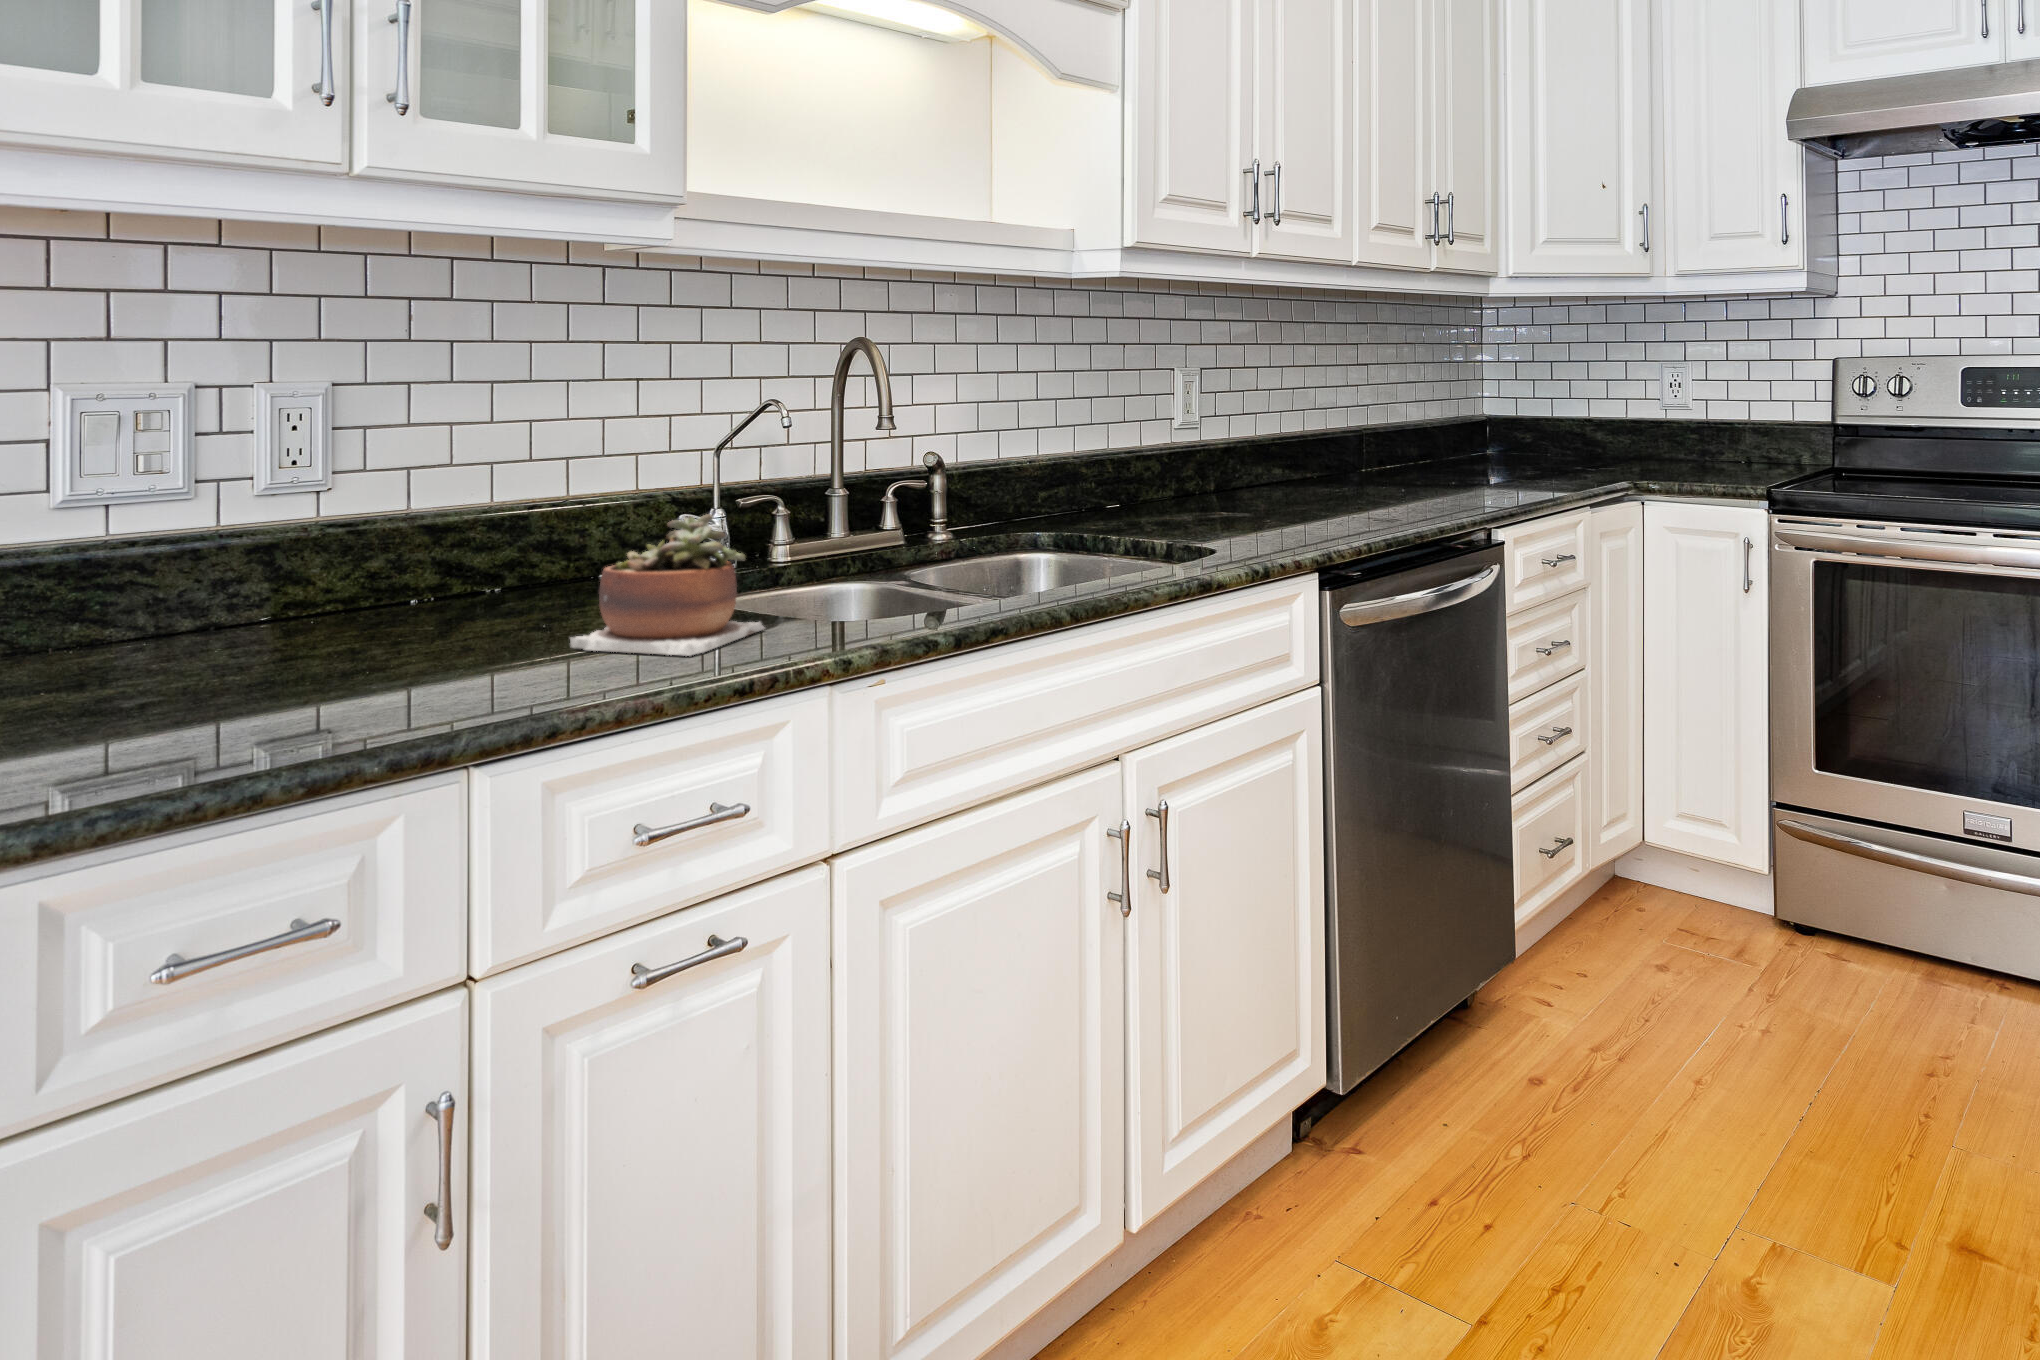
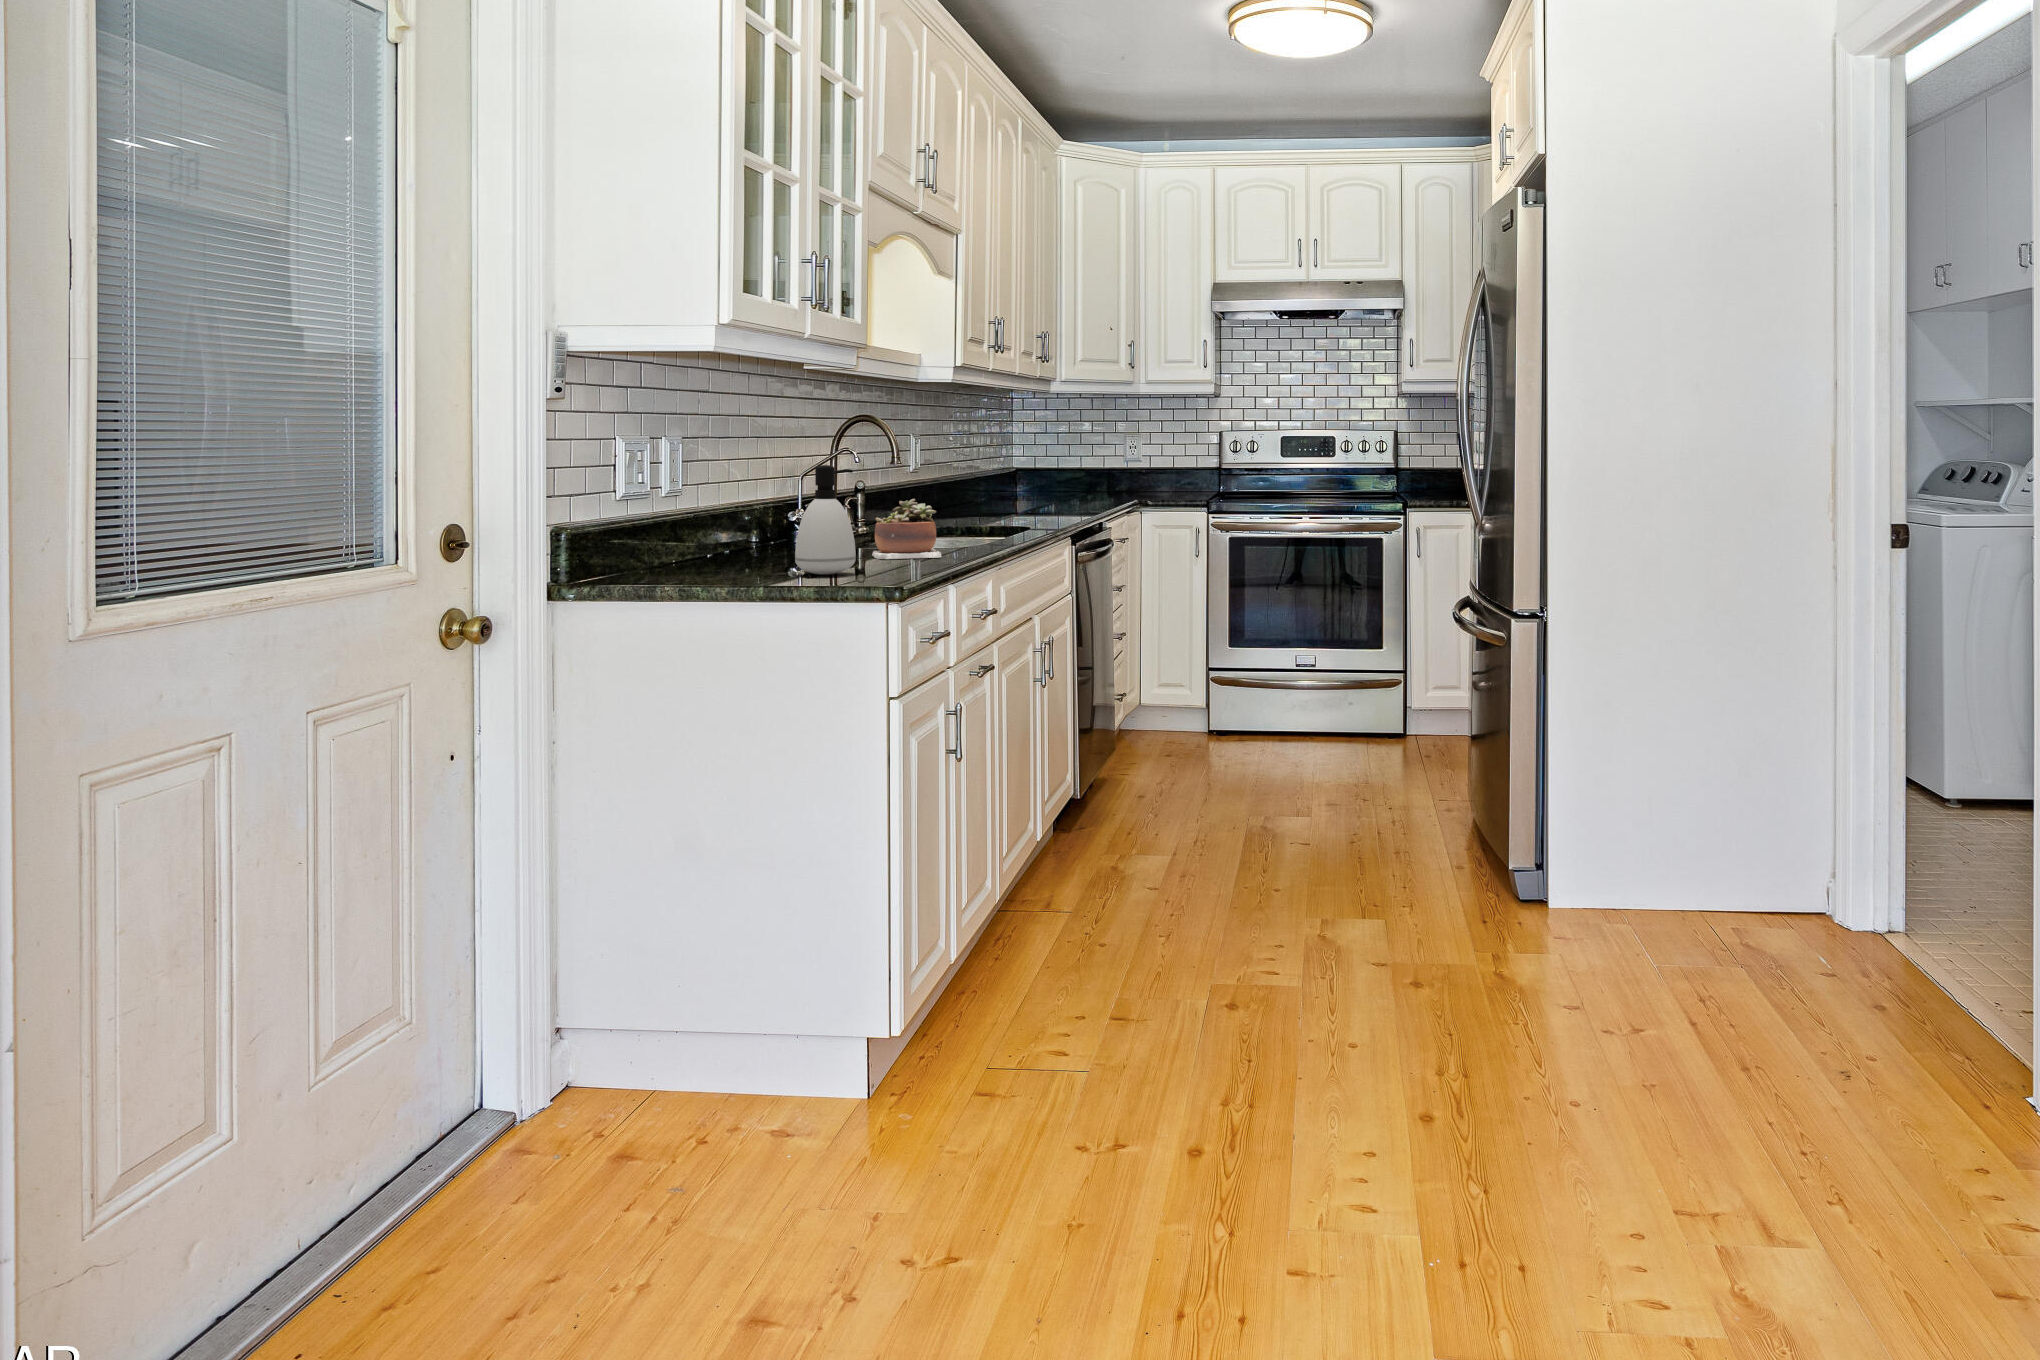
soap dispenser: none [130,453,293,714] -> present [795,465,856,575]

